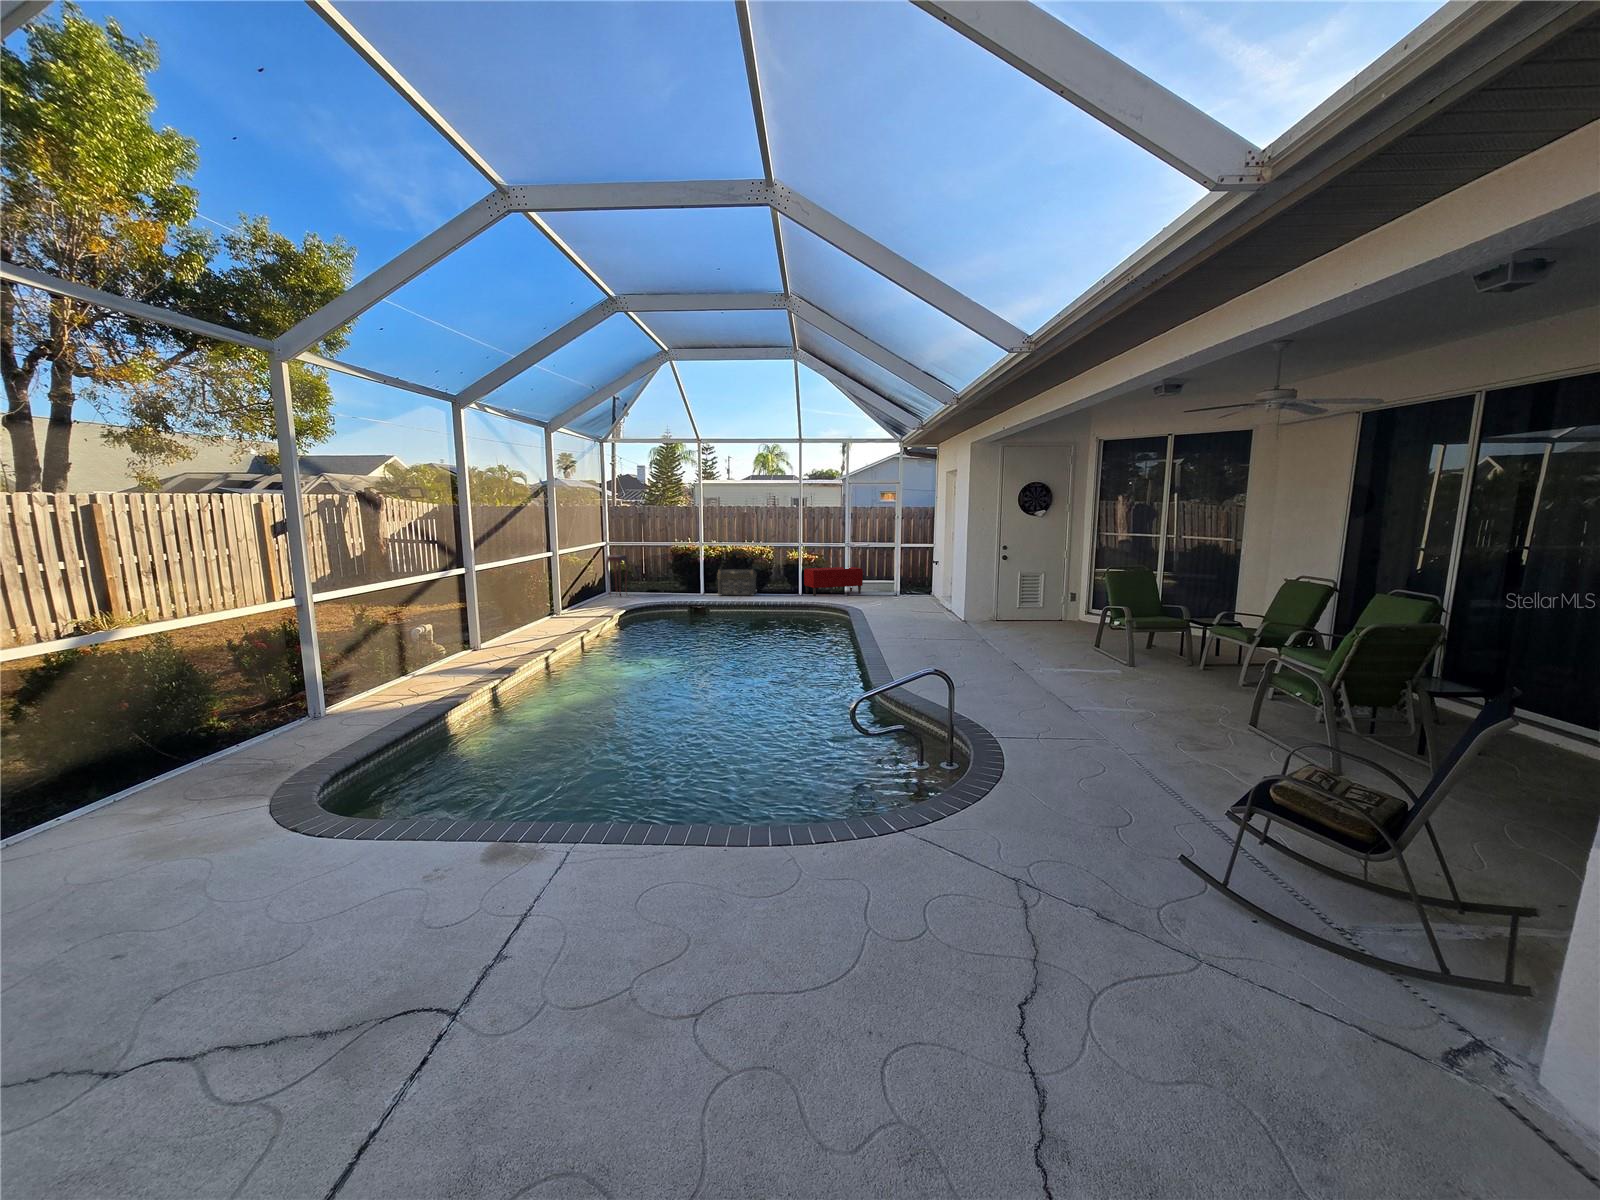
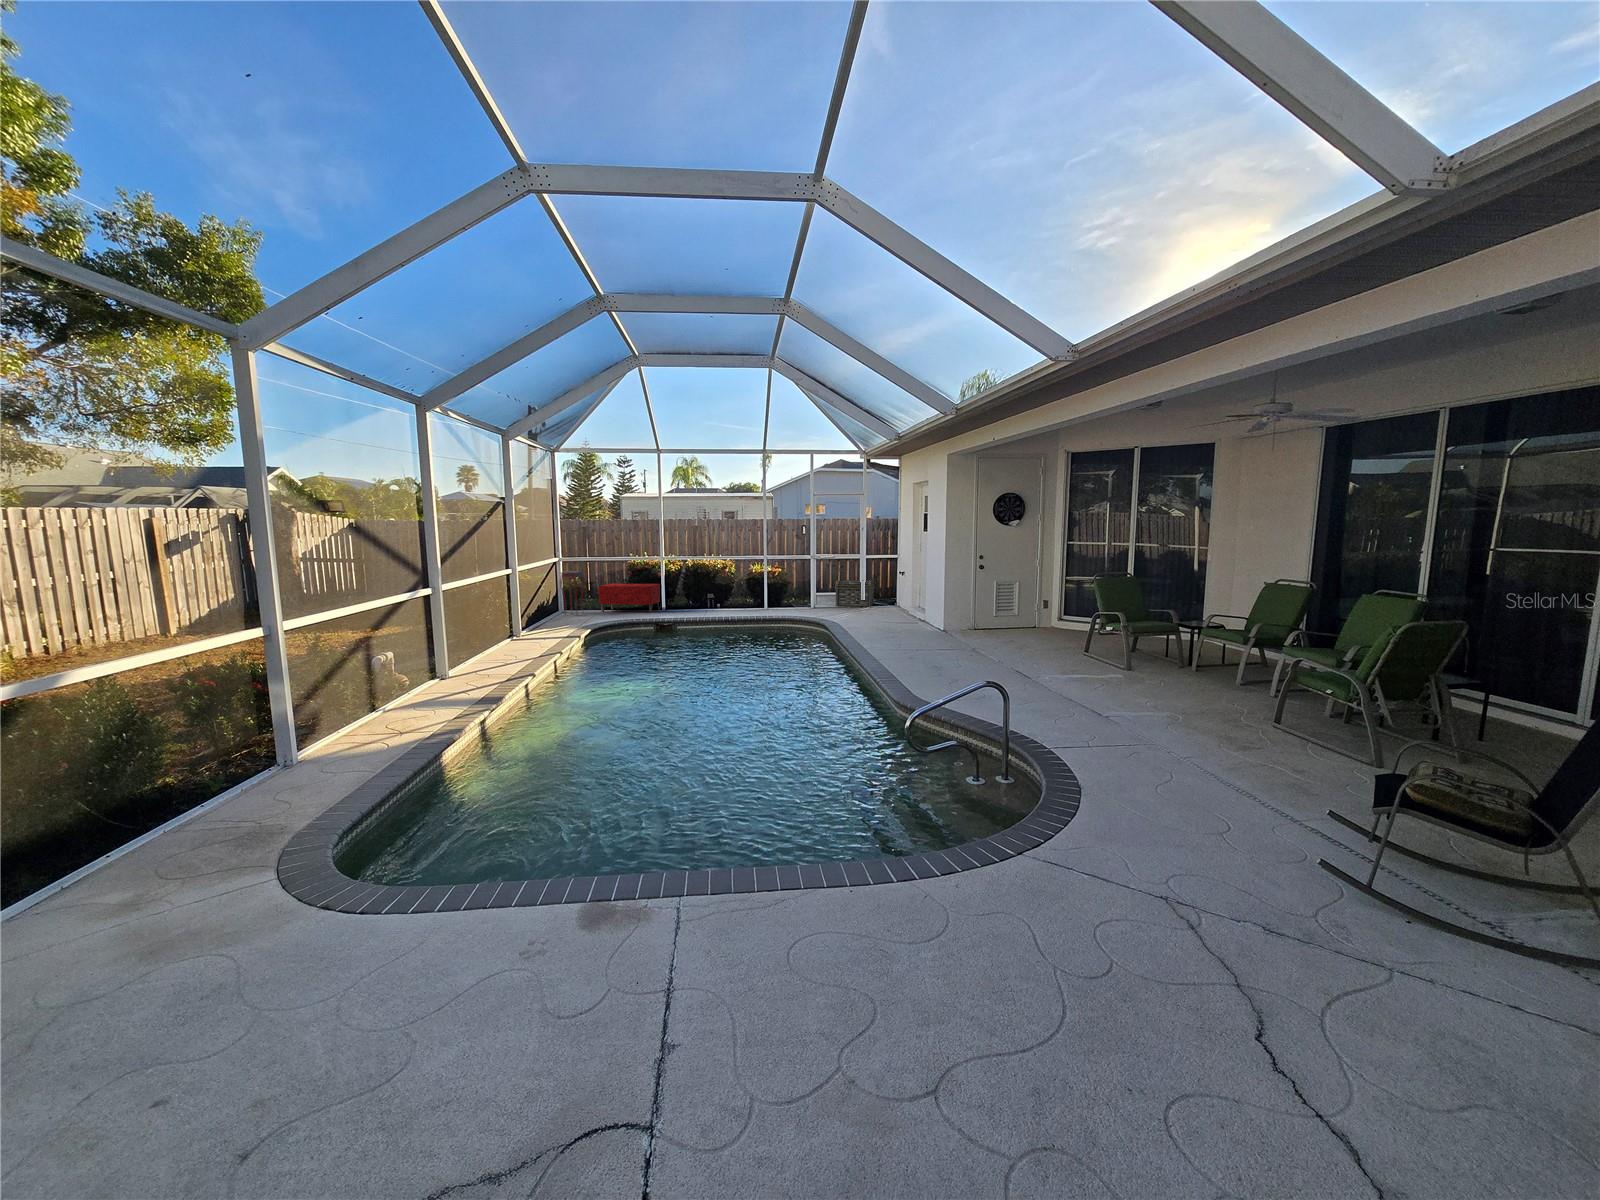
bench: present [804,567,863,596] -> present [598,584,662,613]
basket: present [718,570,757,596] -> present [835,580,874,607]

